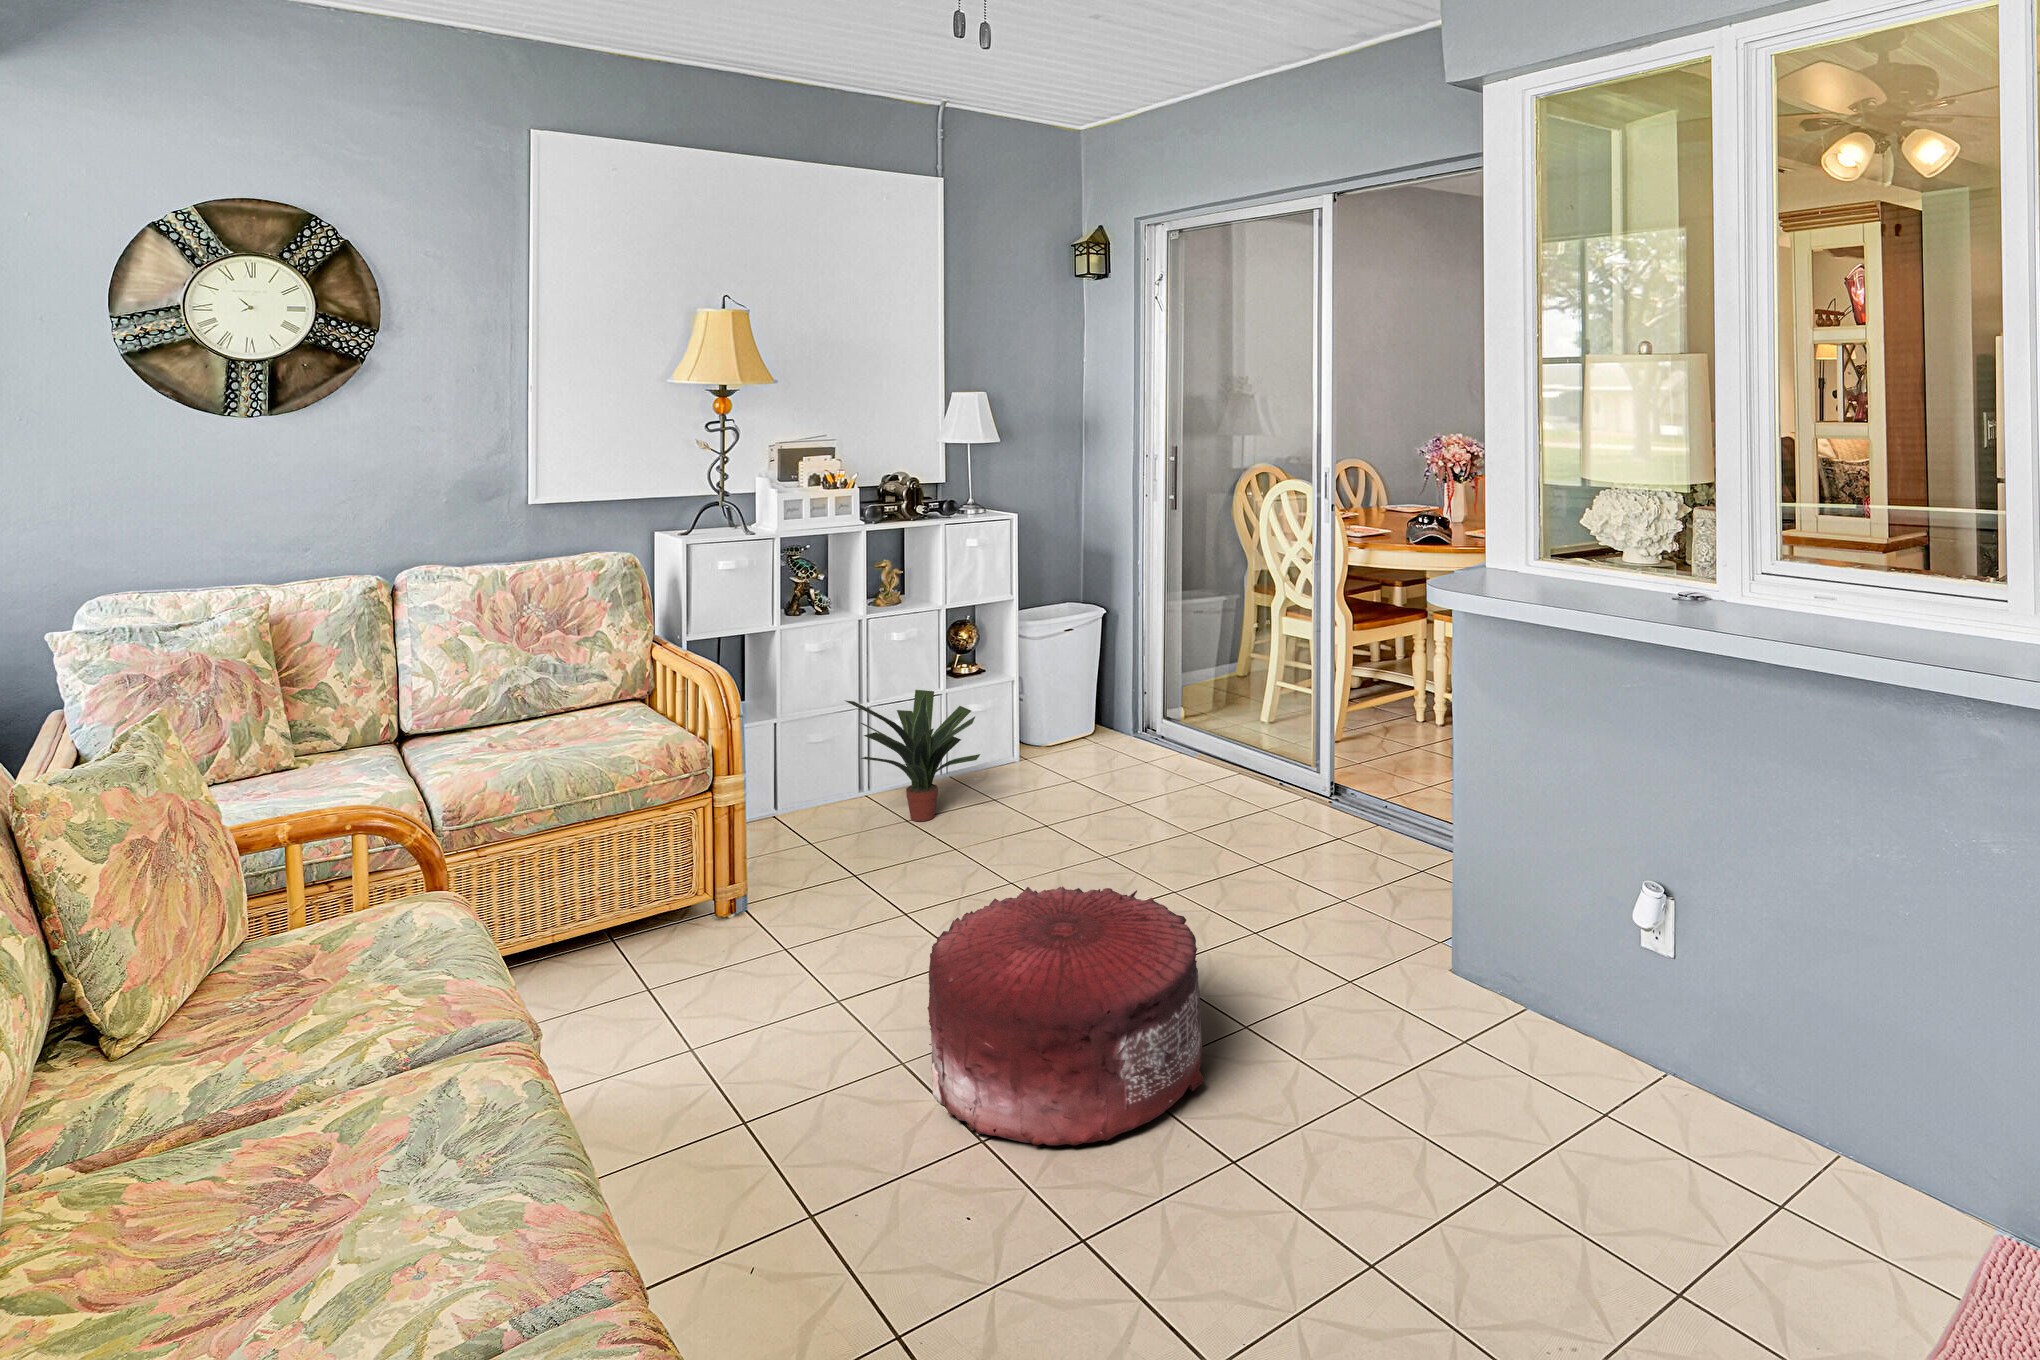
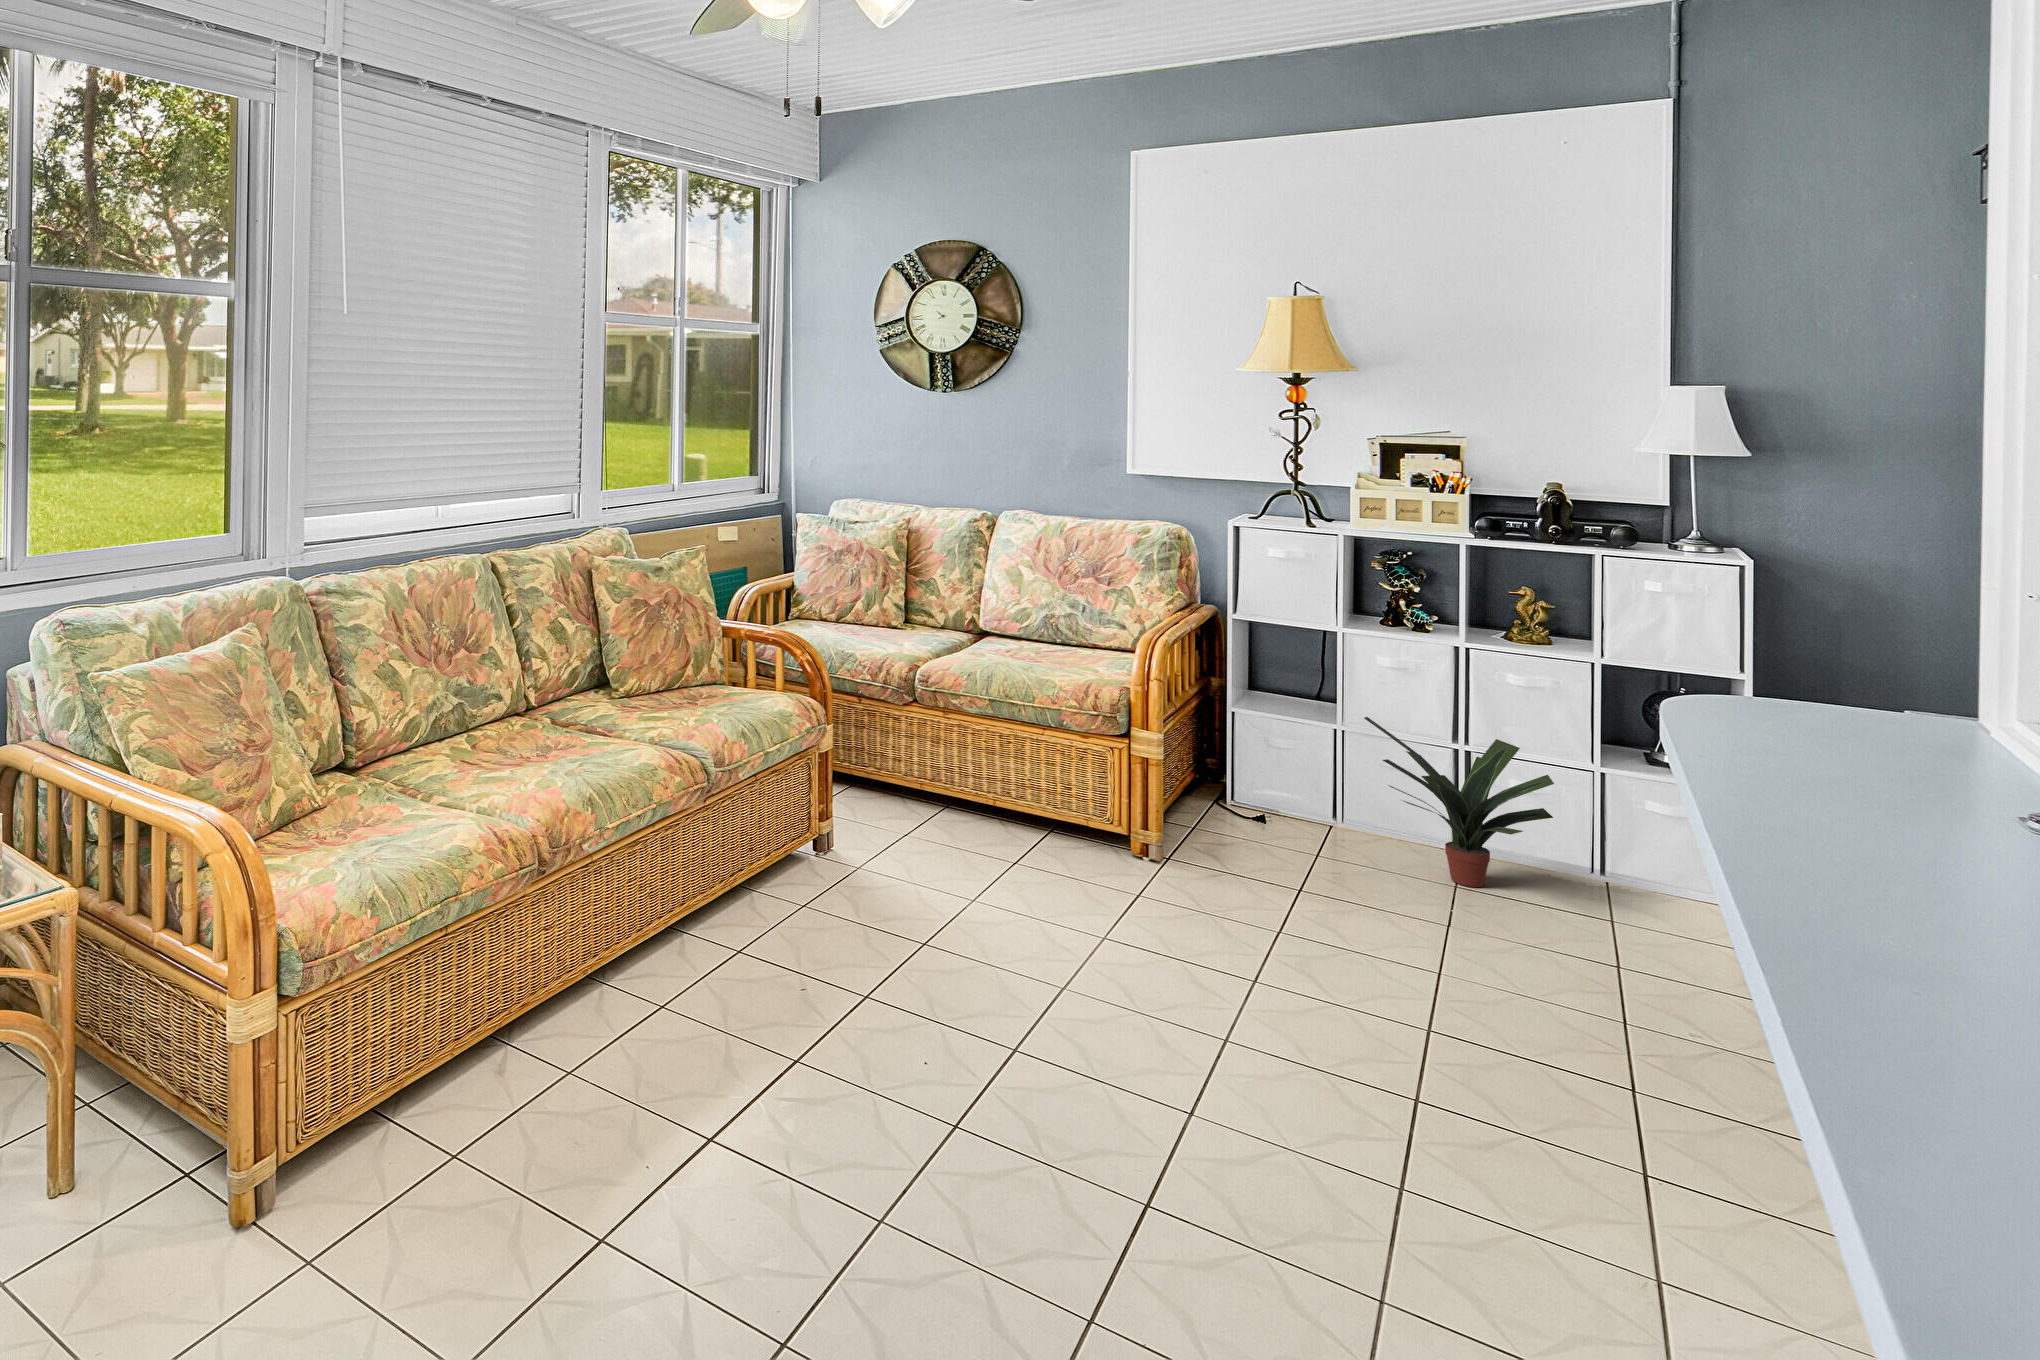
pouf: present [928,886,1204,1146] -> none [1006,879,1319,1134]

